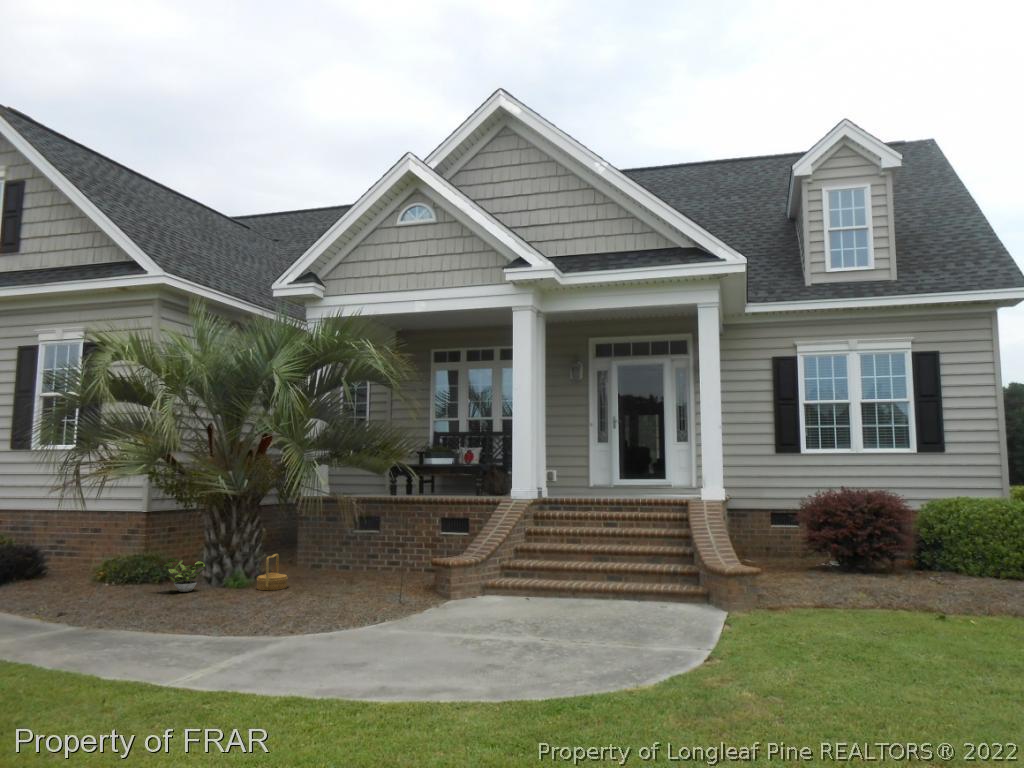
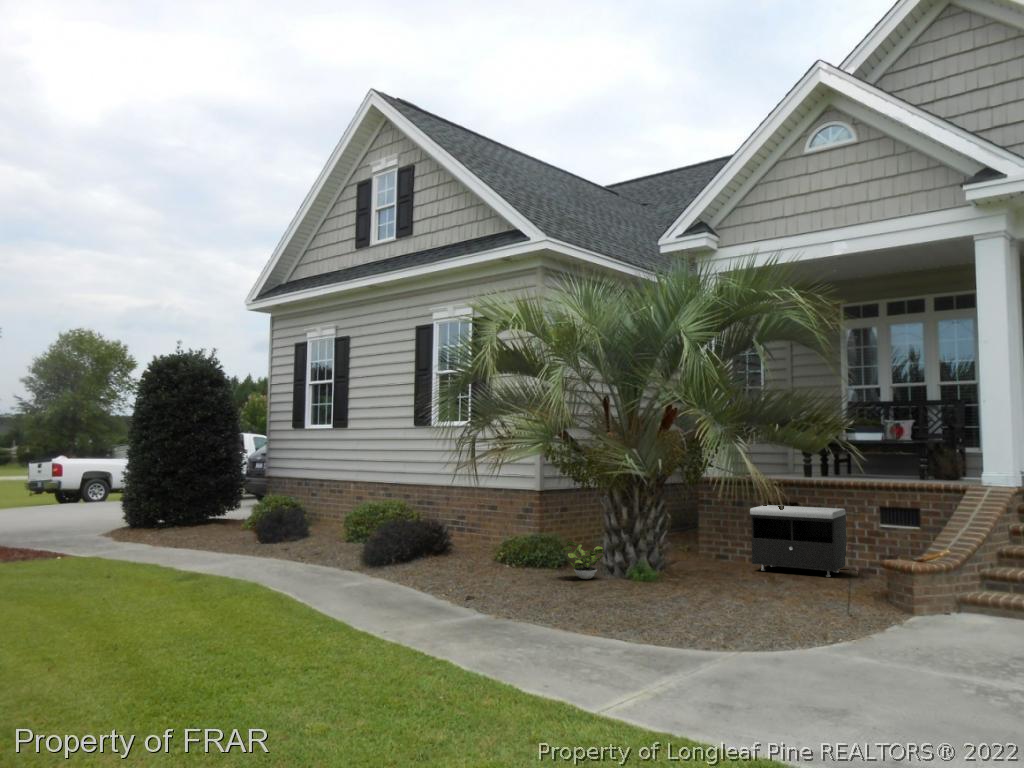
storage bench: none [339,520,417,577] -> present [750,505,847,577]
woven basket: present [257,554,288,590] -> none [661,542,697,584]

